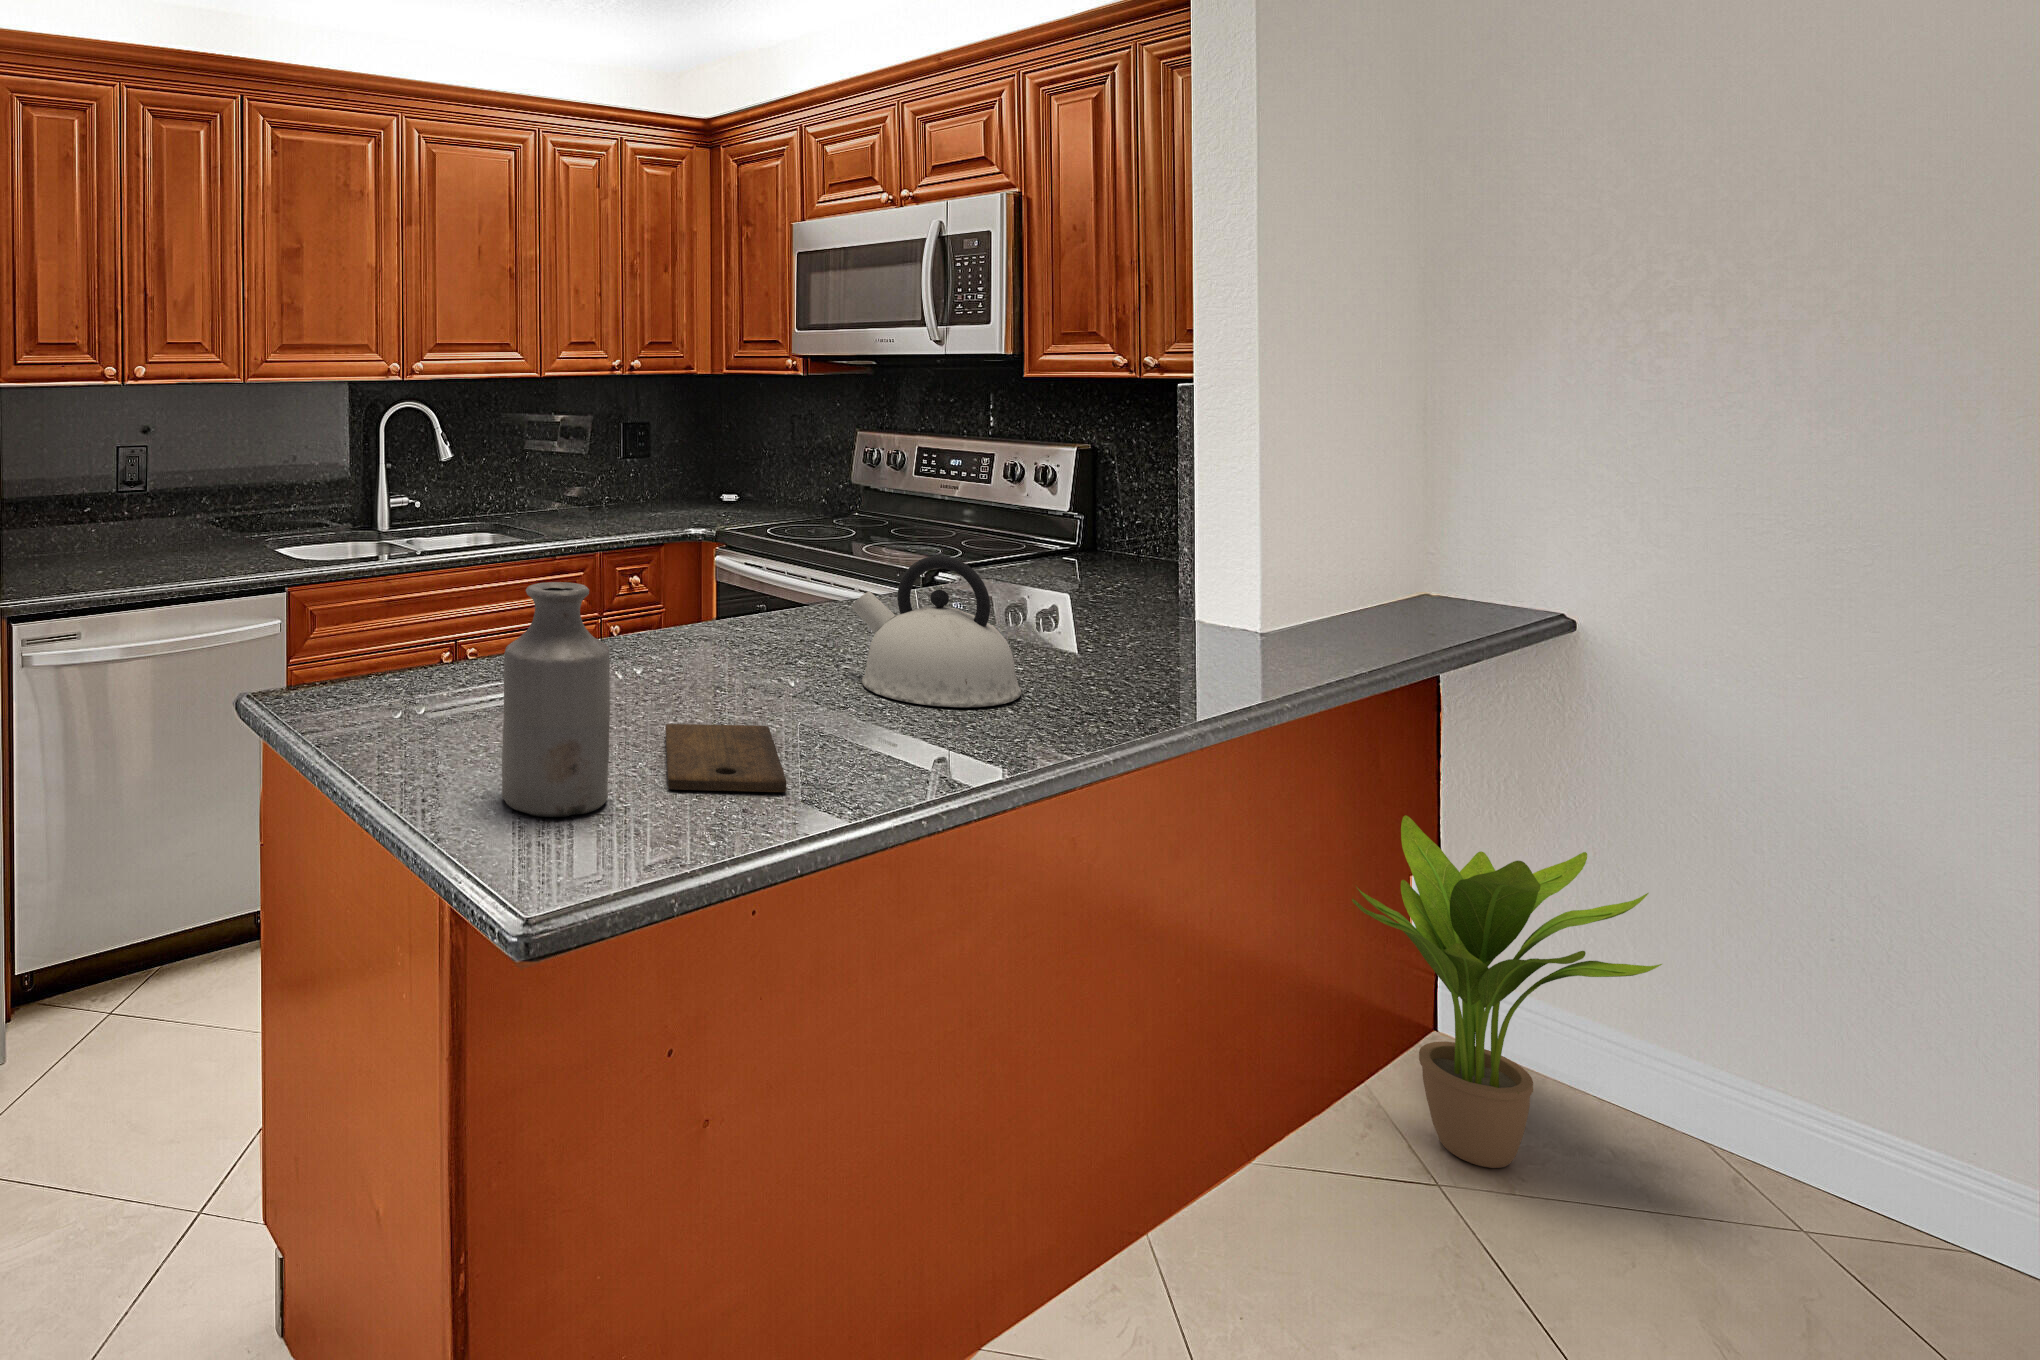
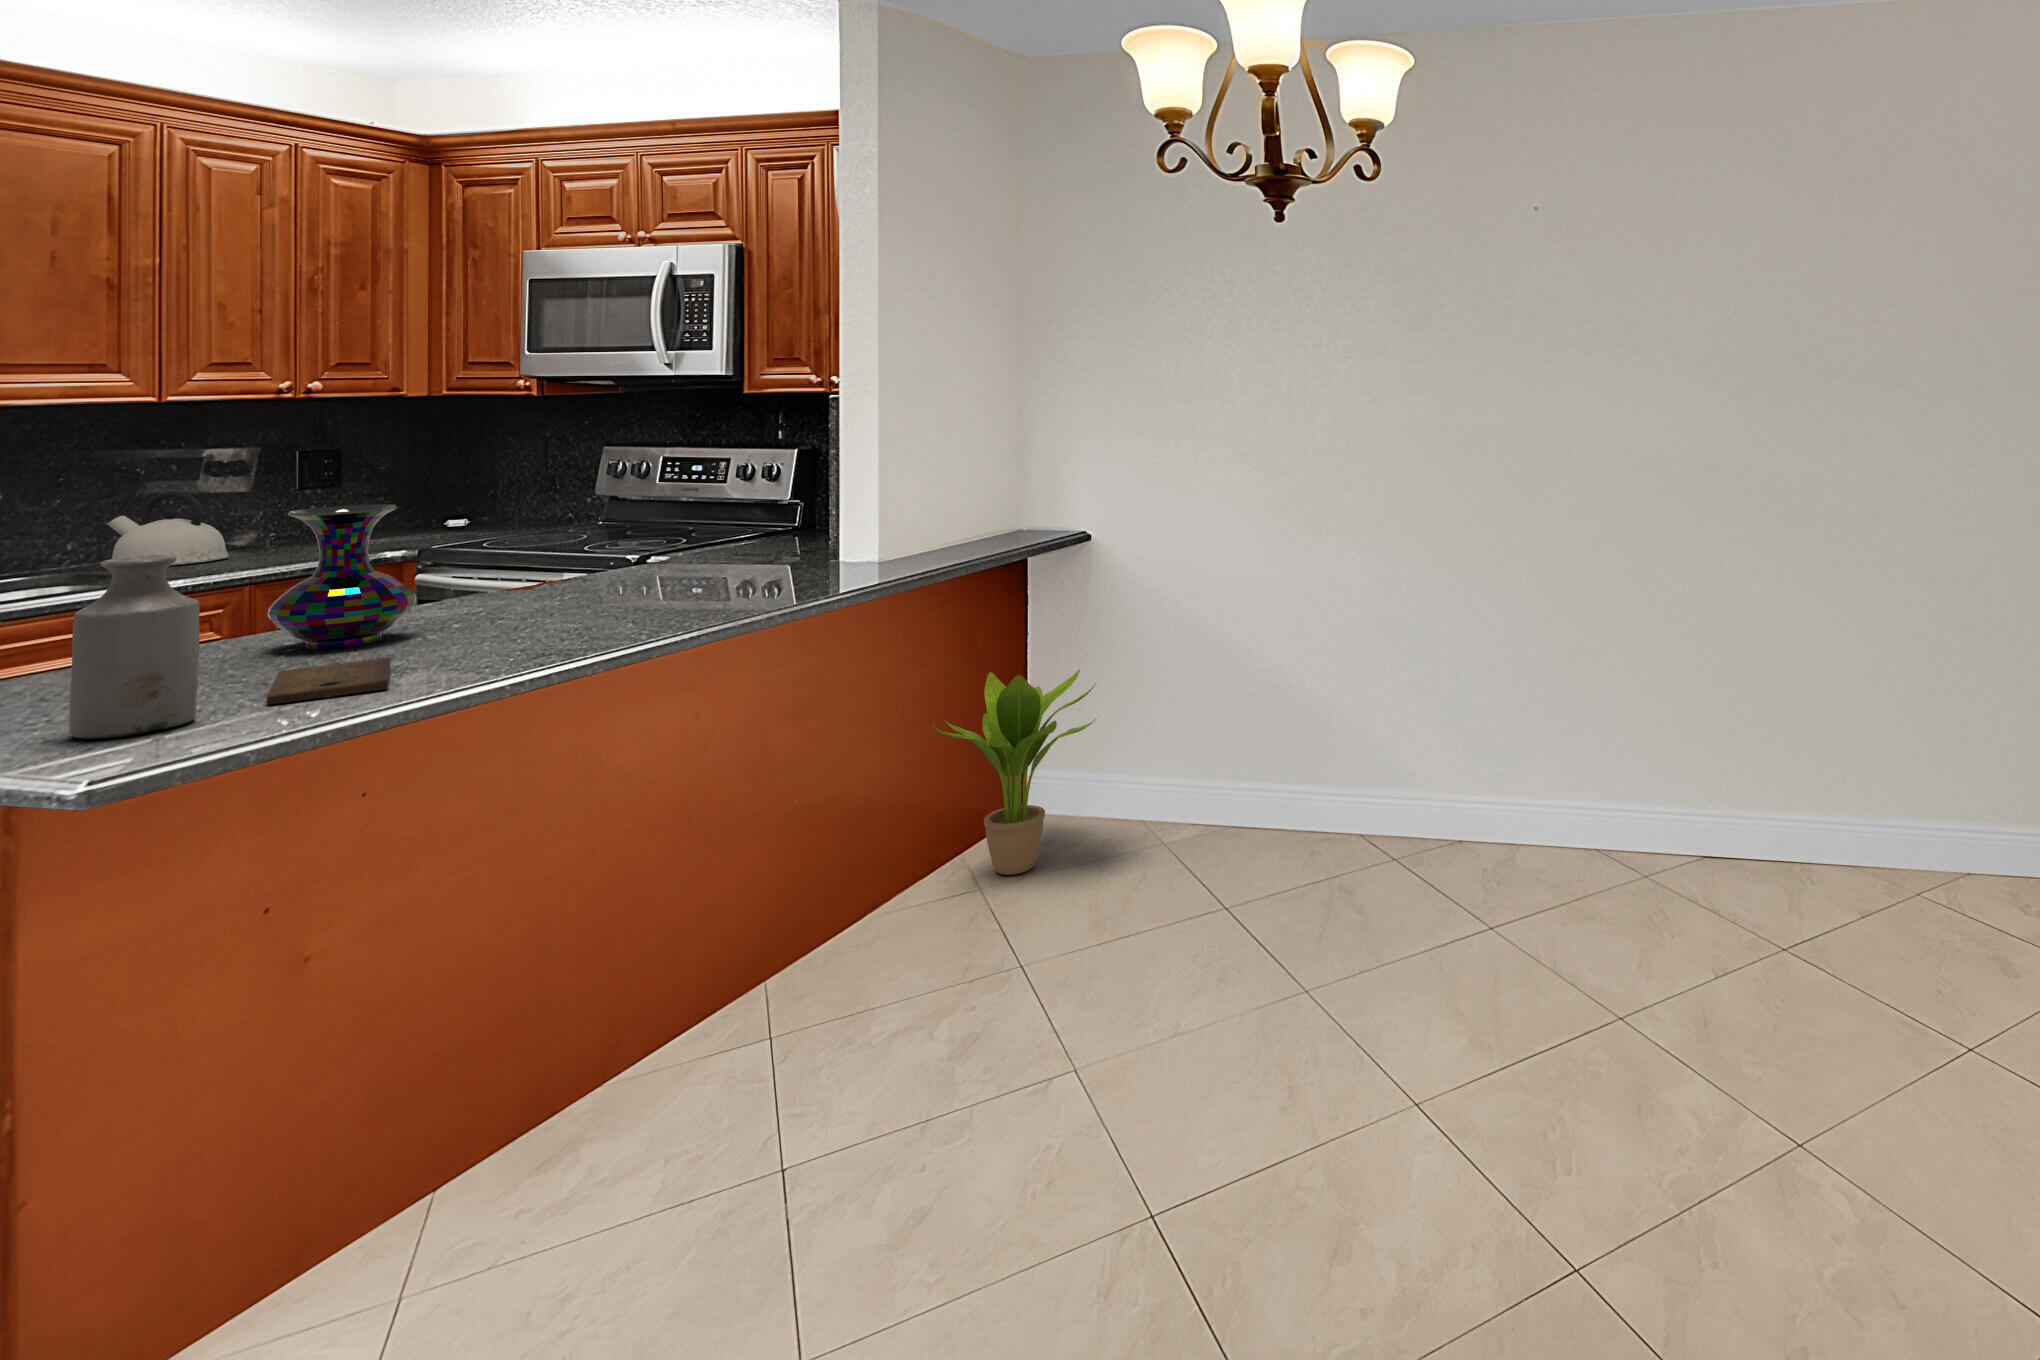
vase: none [640,509,769,682] -> present [267,504,416,649]
kettle: present [852,556,1021,707] -> present [108,491,229,565]

